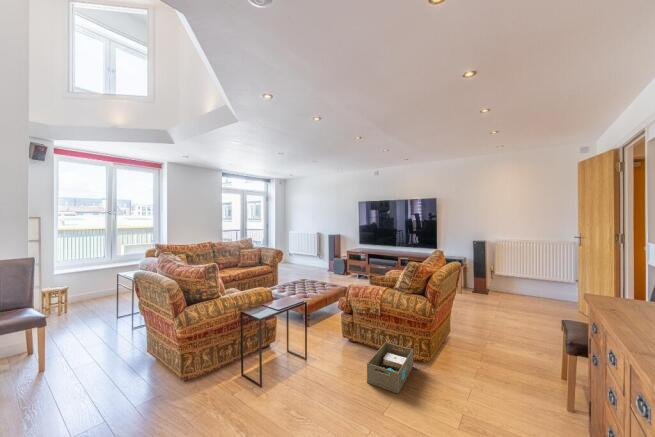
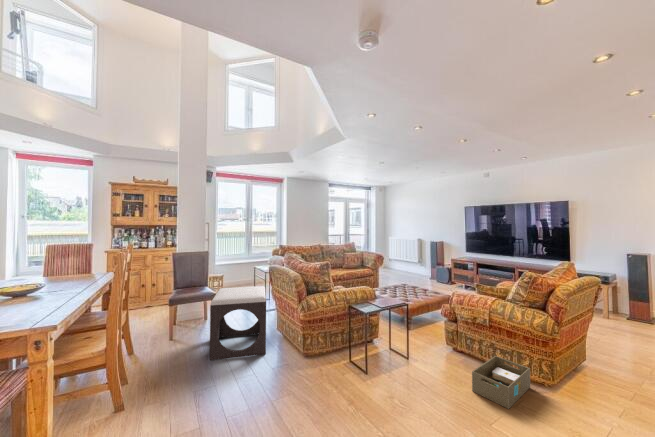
footstool: none [21,299,128,422] -> present [210,286,266,360]

